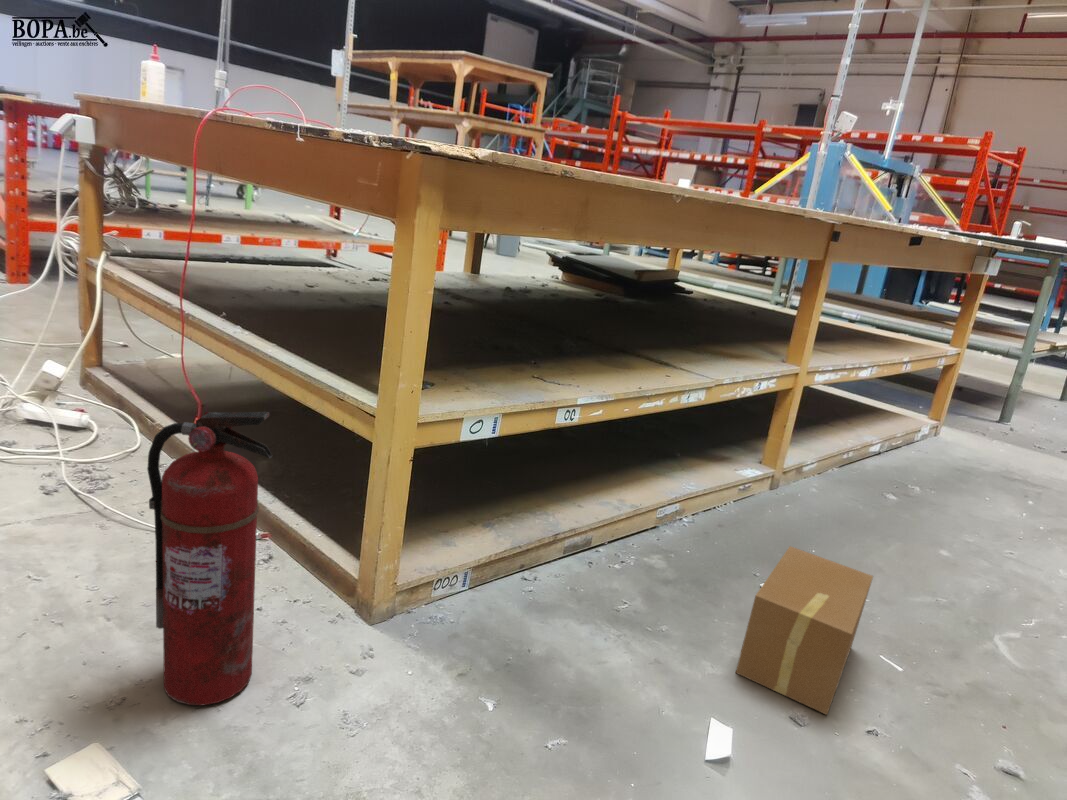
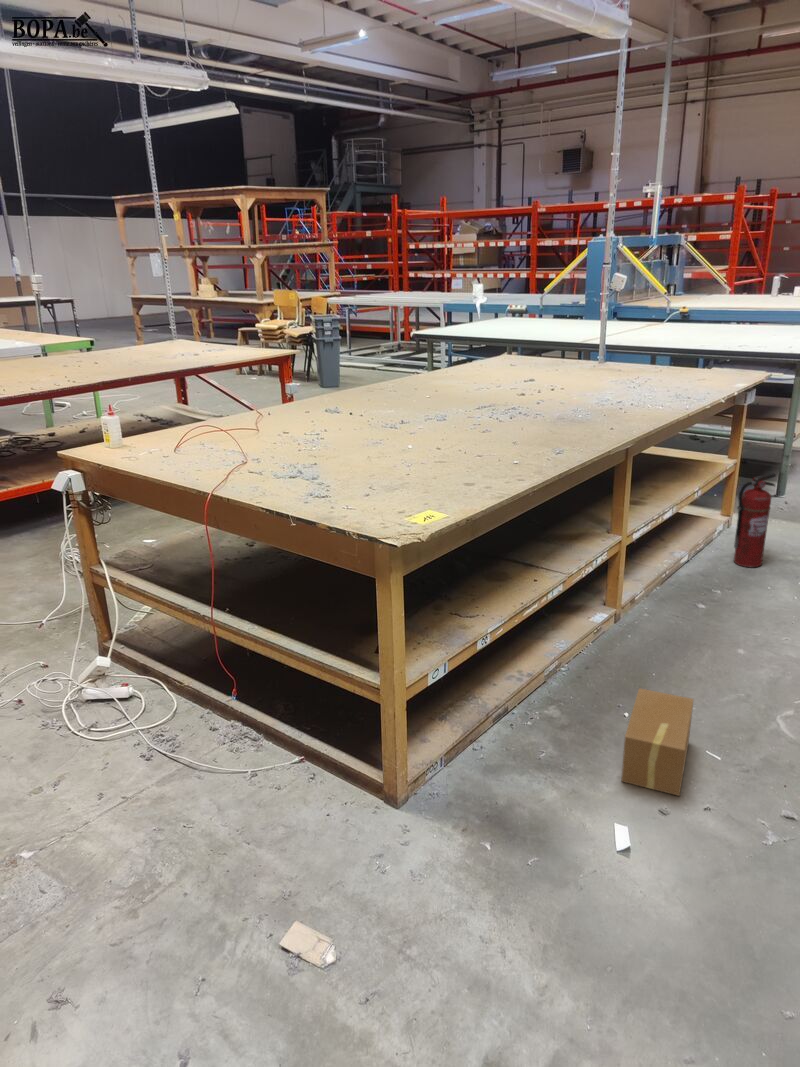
fire extinguisher: present [147,412,272,705] -> present [734,473,776,567]

